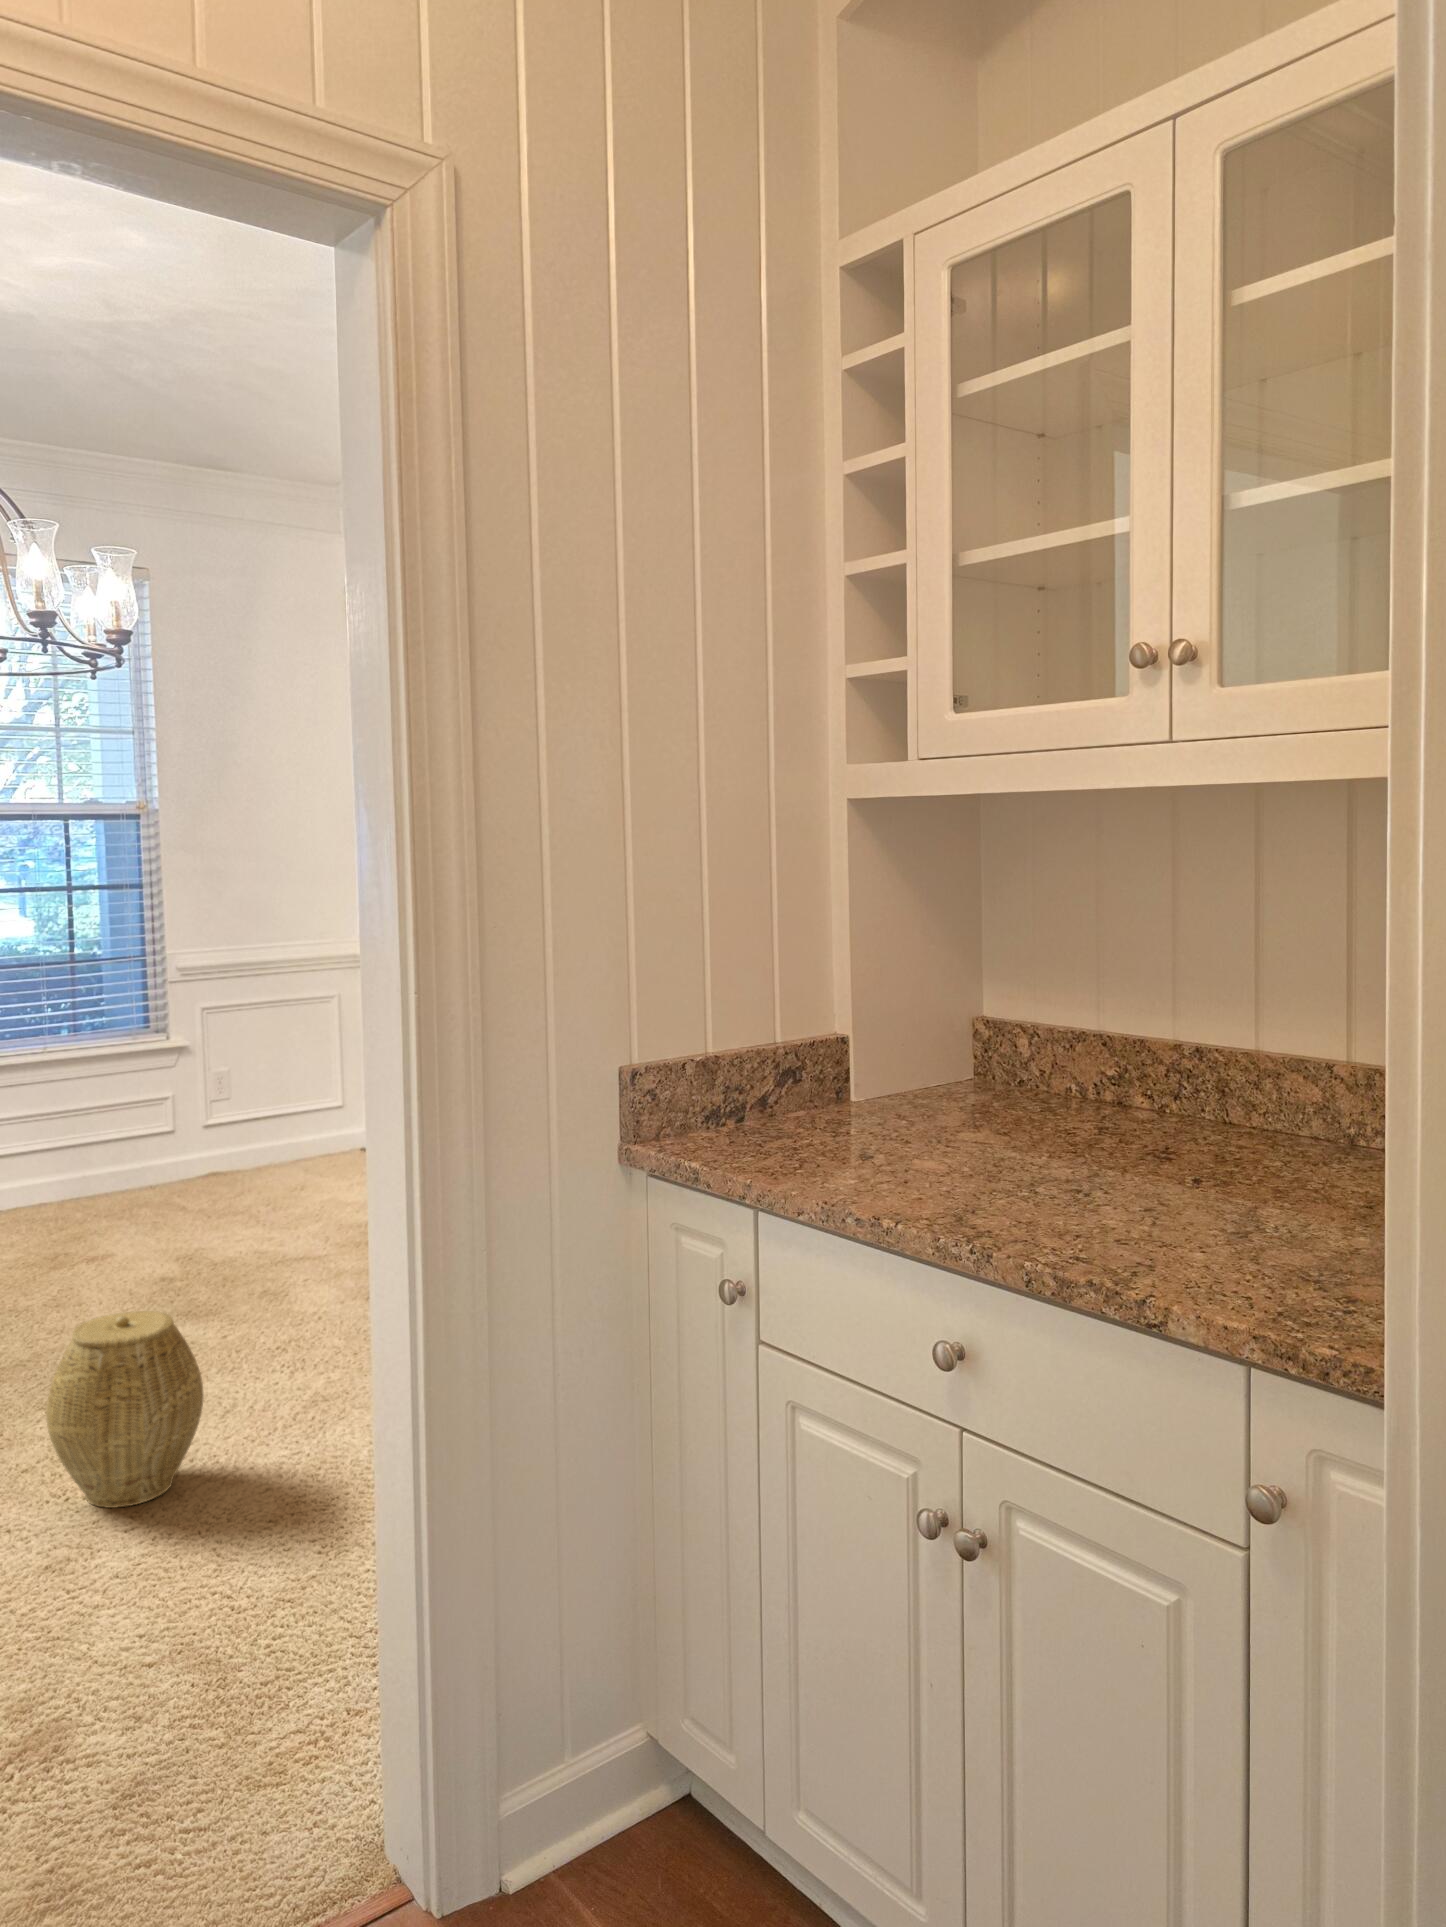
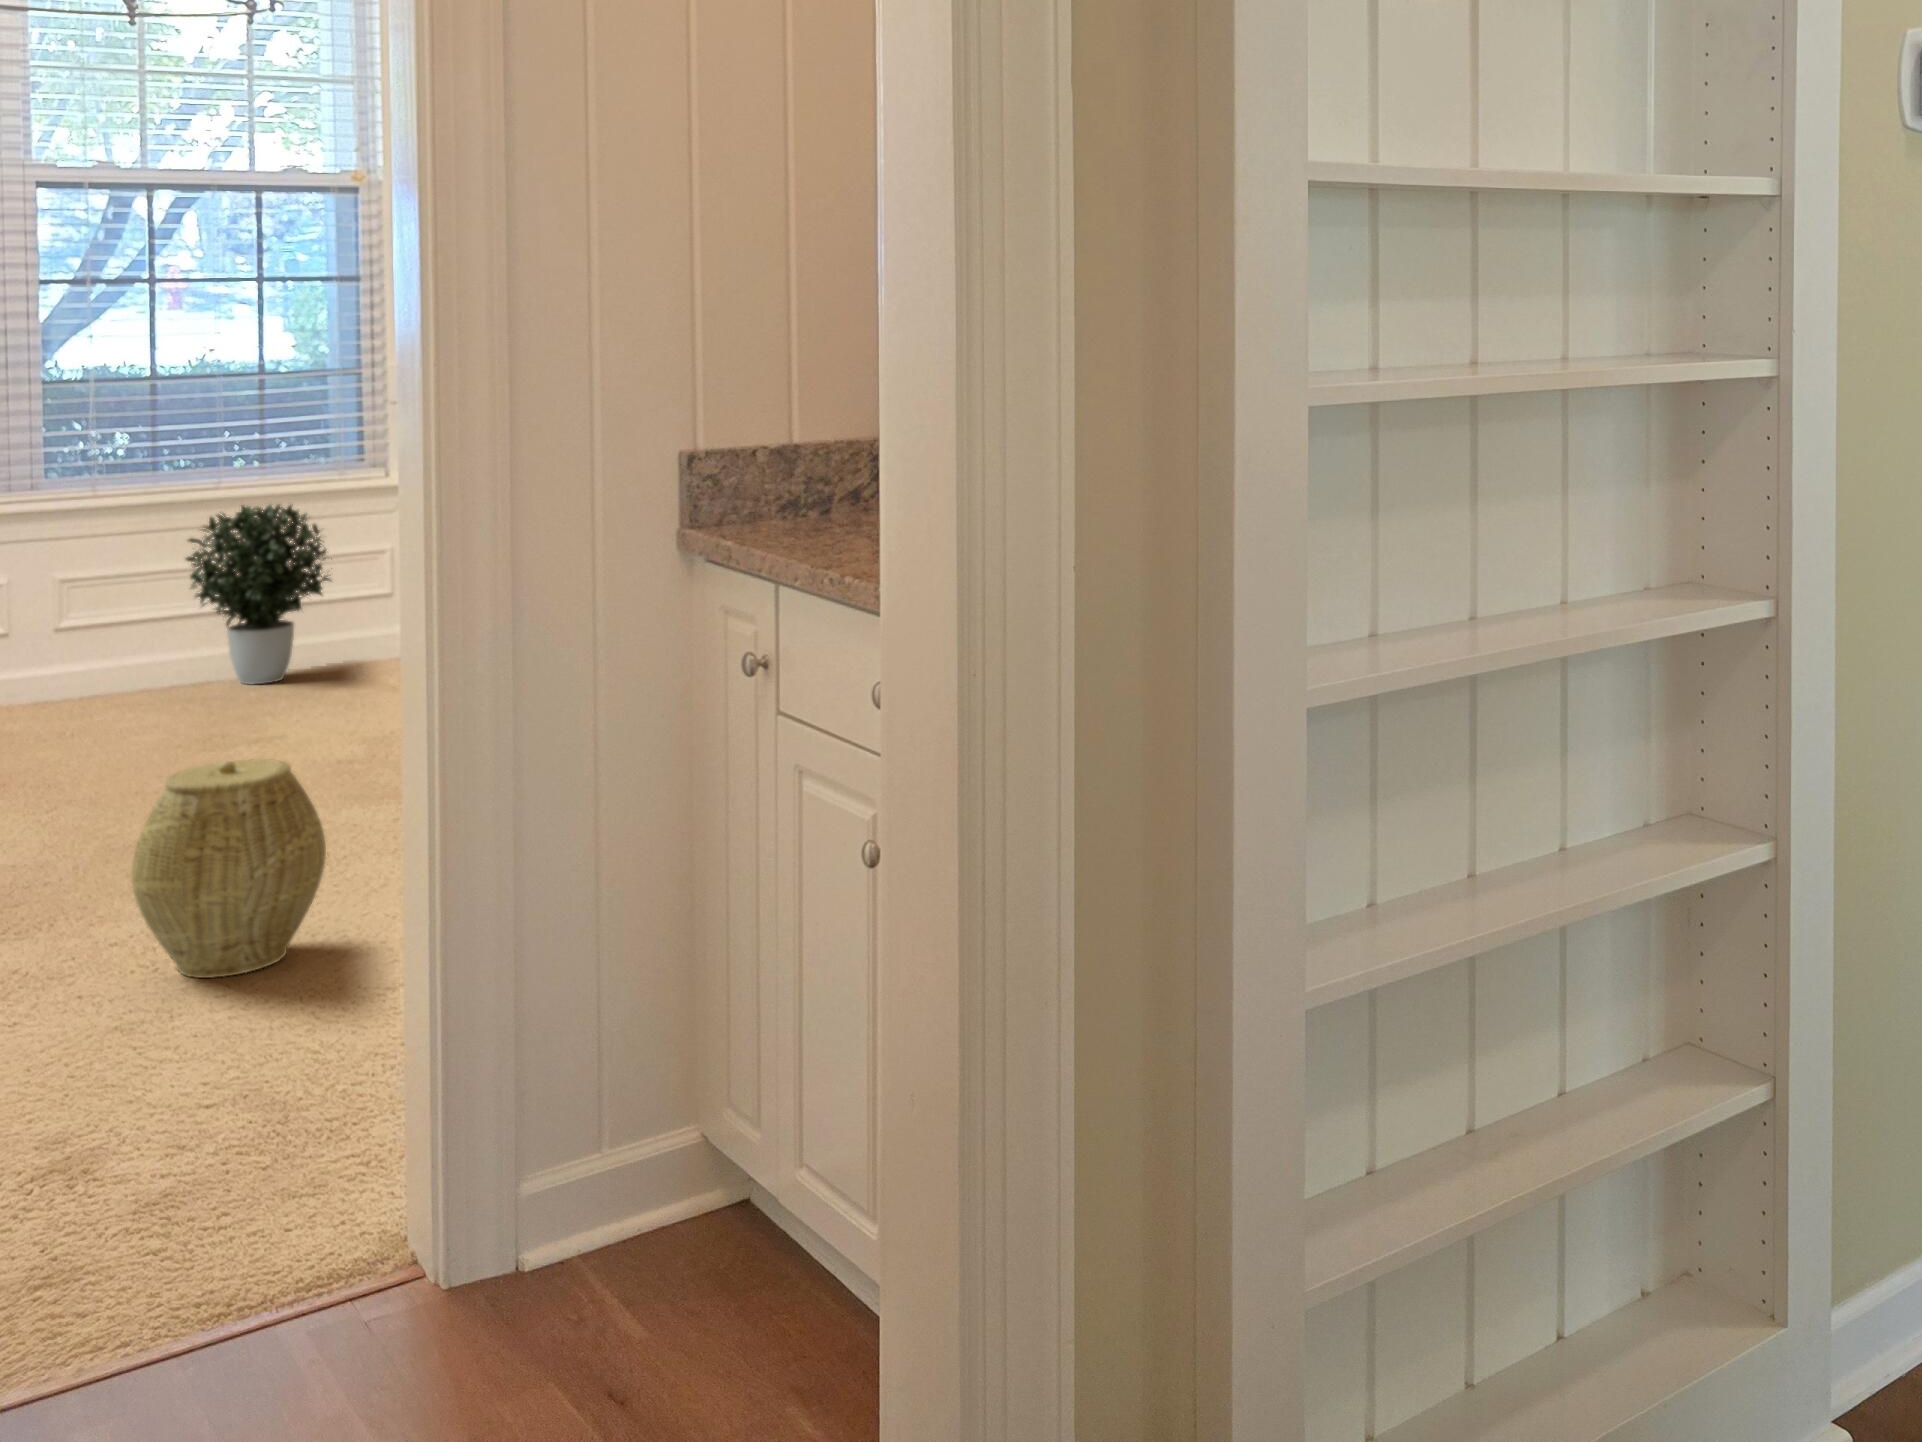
potted plant: none [23,1064,134,1207] -> present [186,505,332,684]

